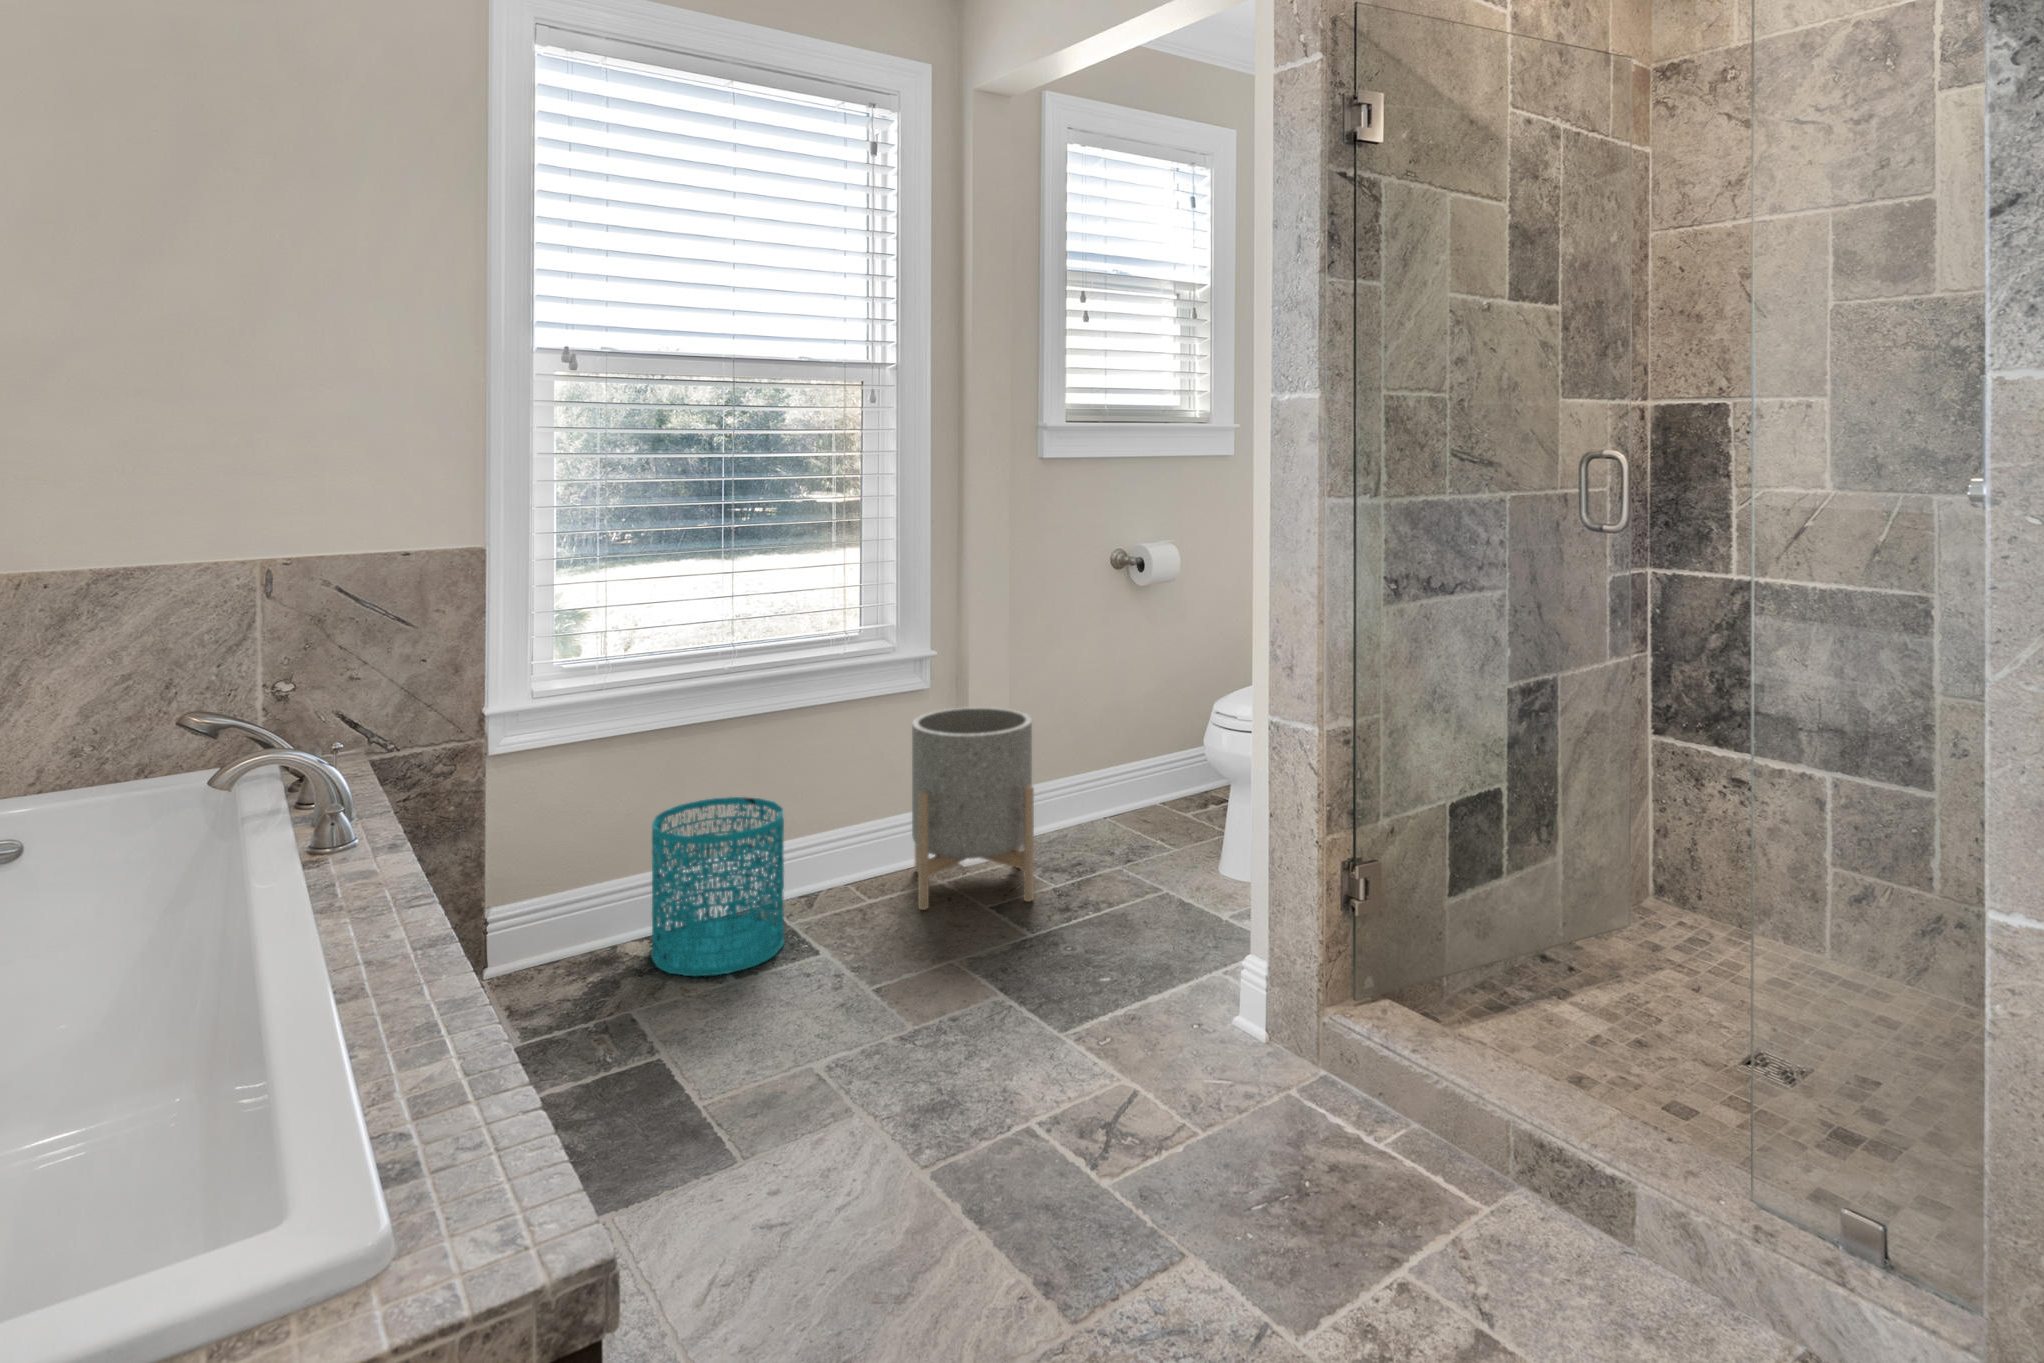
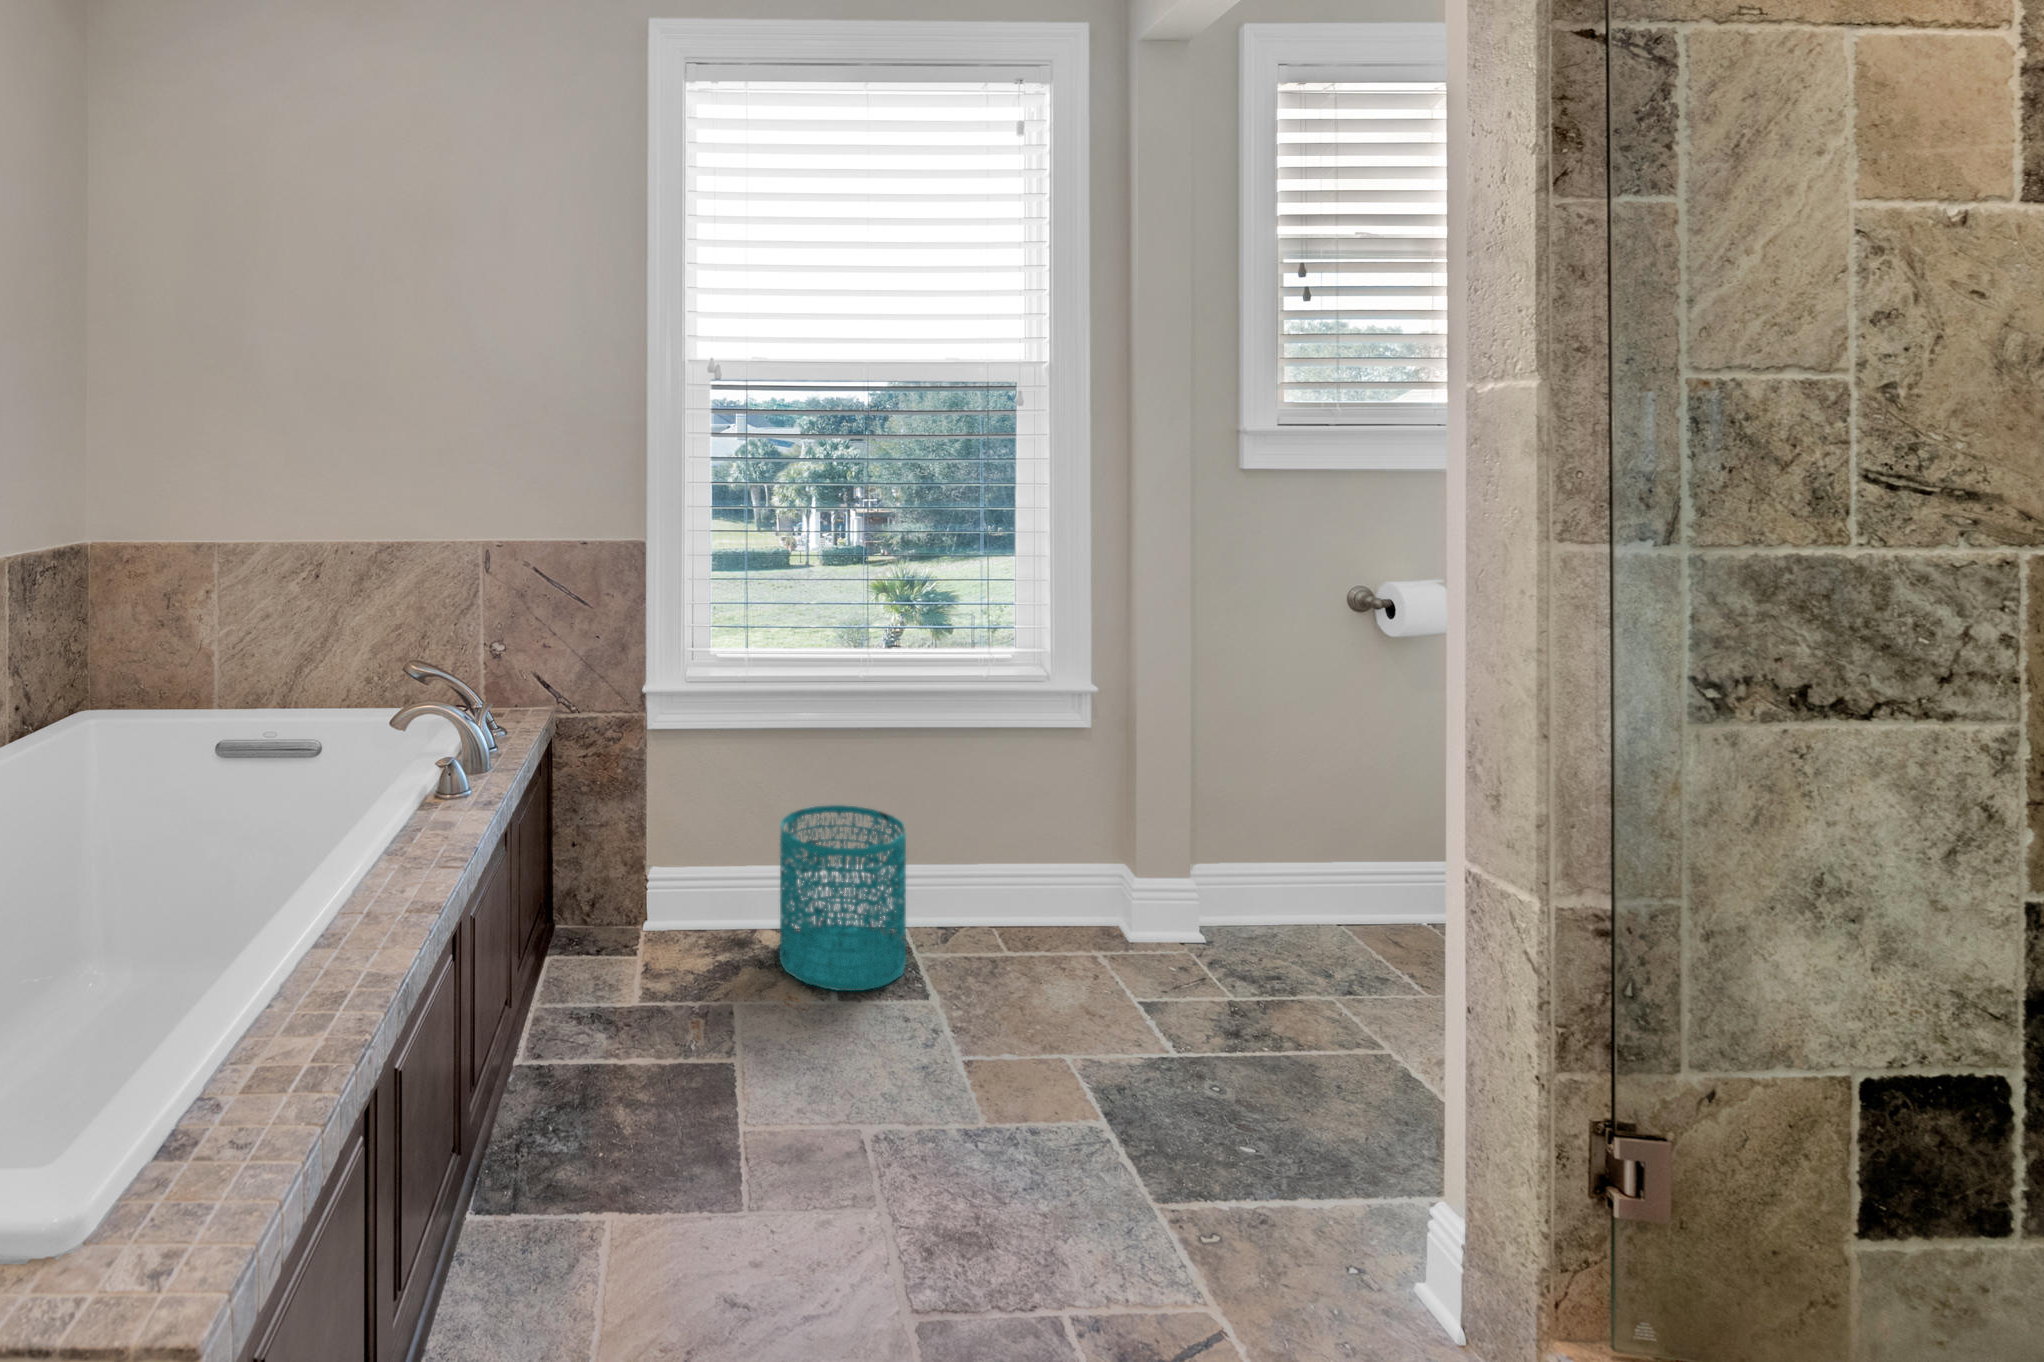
planter: present [912,707,1034,910] -> none [1056,755,1204,1006]

